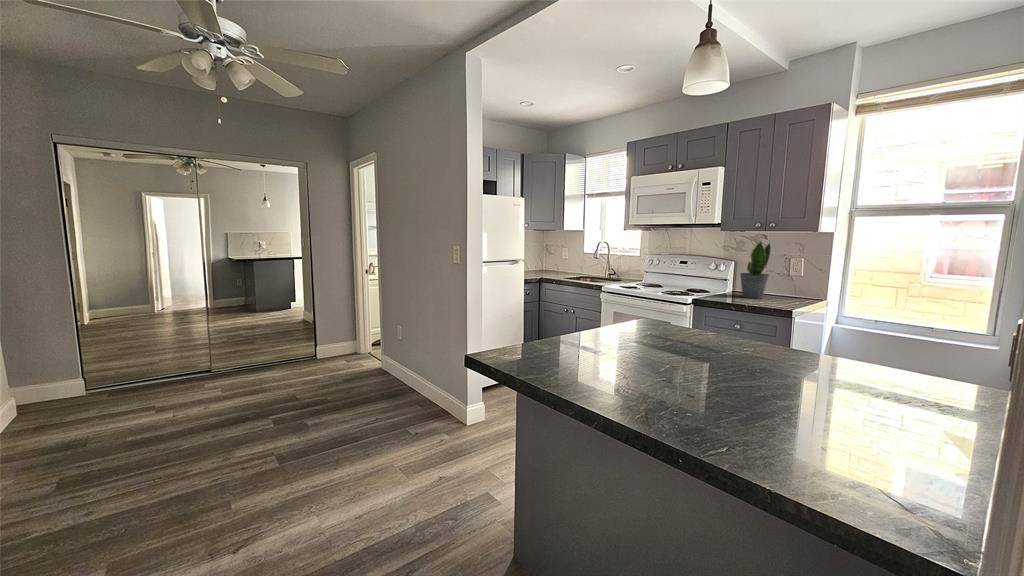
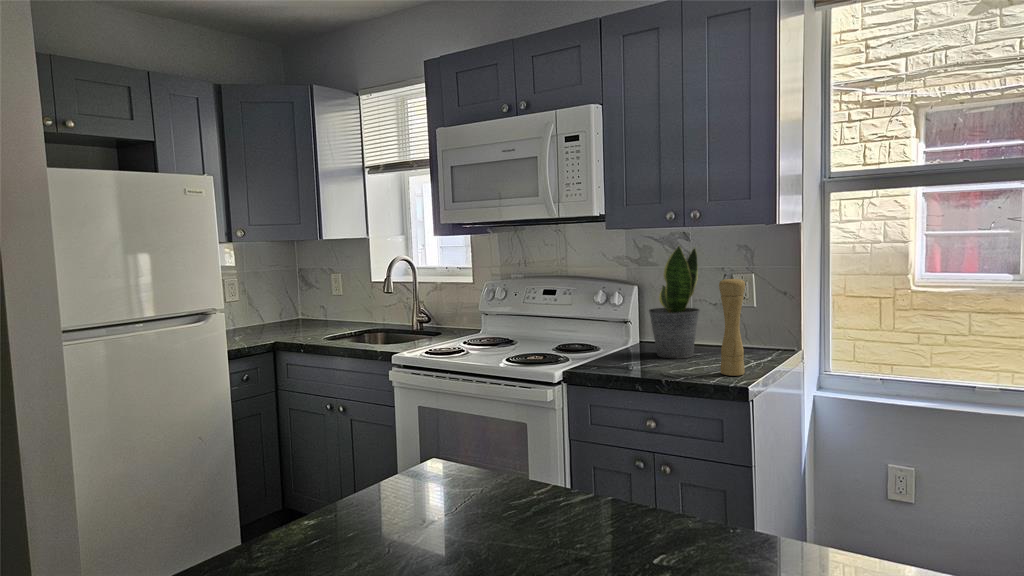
pepper mill: none [778,258,796,307] -> present [719,277,745,376]

